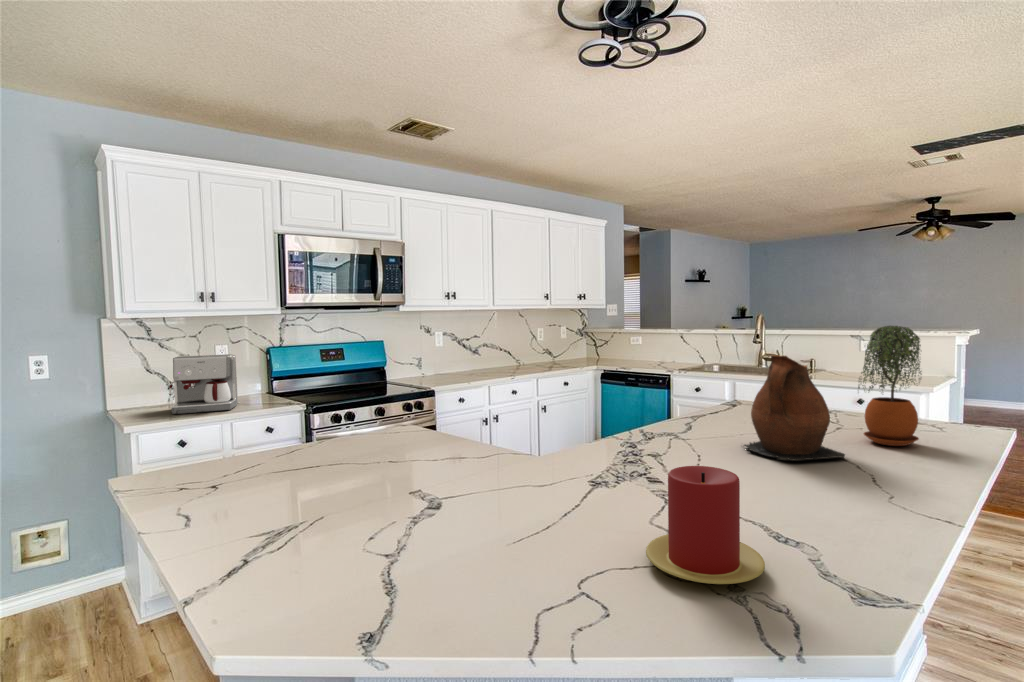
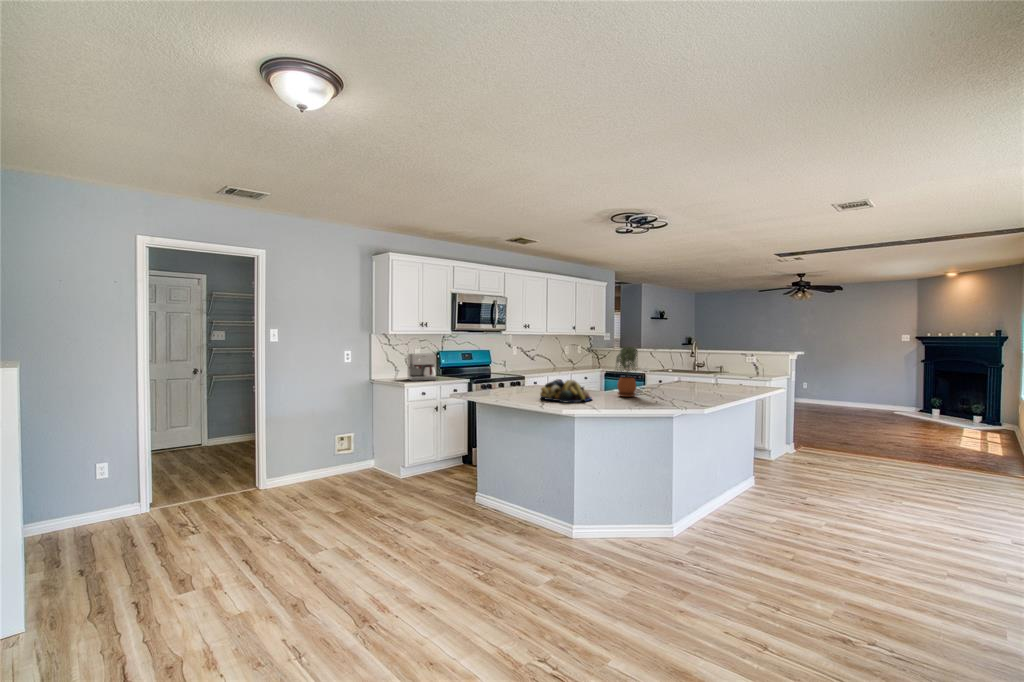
potted plant: present [858,326,922,446] -> present [616,347,638,397]
ceramic pitcher: present [744,355,845,461] -> none [677,354,712,391]
fruit bowl: none [238,461,441,591] -> present [540,379,591,402]
candle: present [646,466,765,584] -> none [649,378,678,403]

